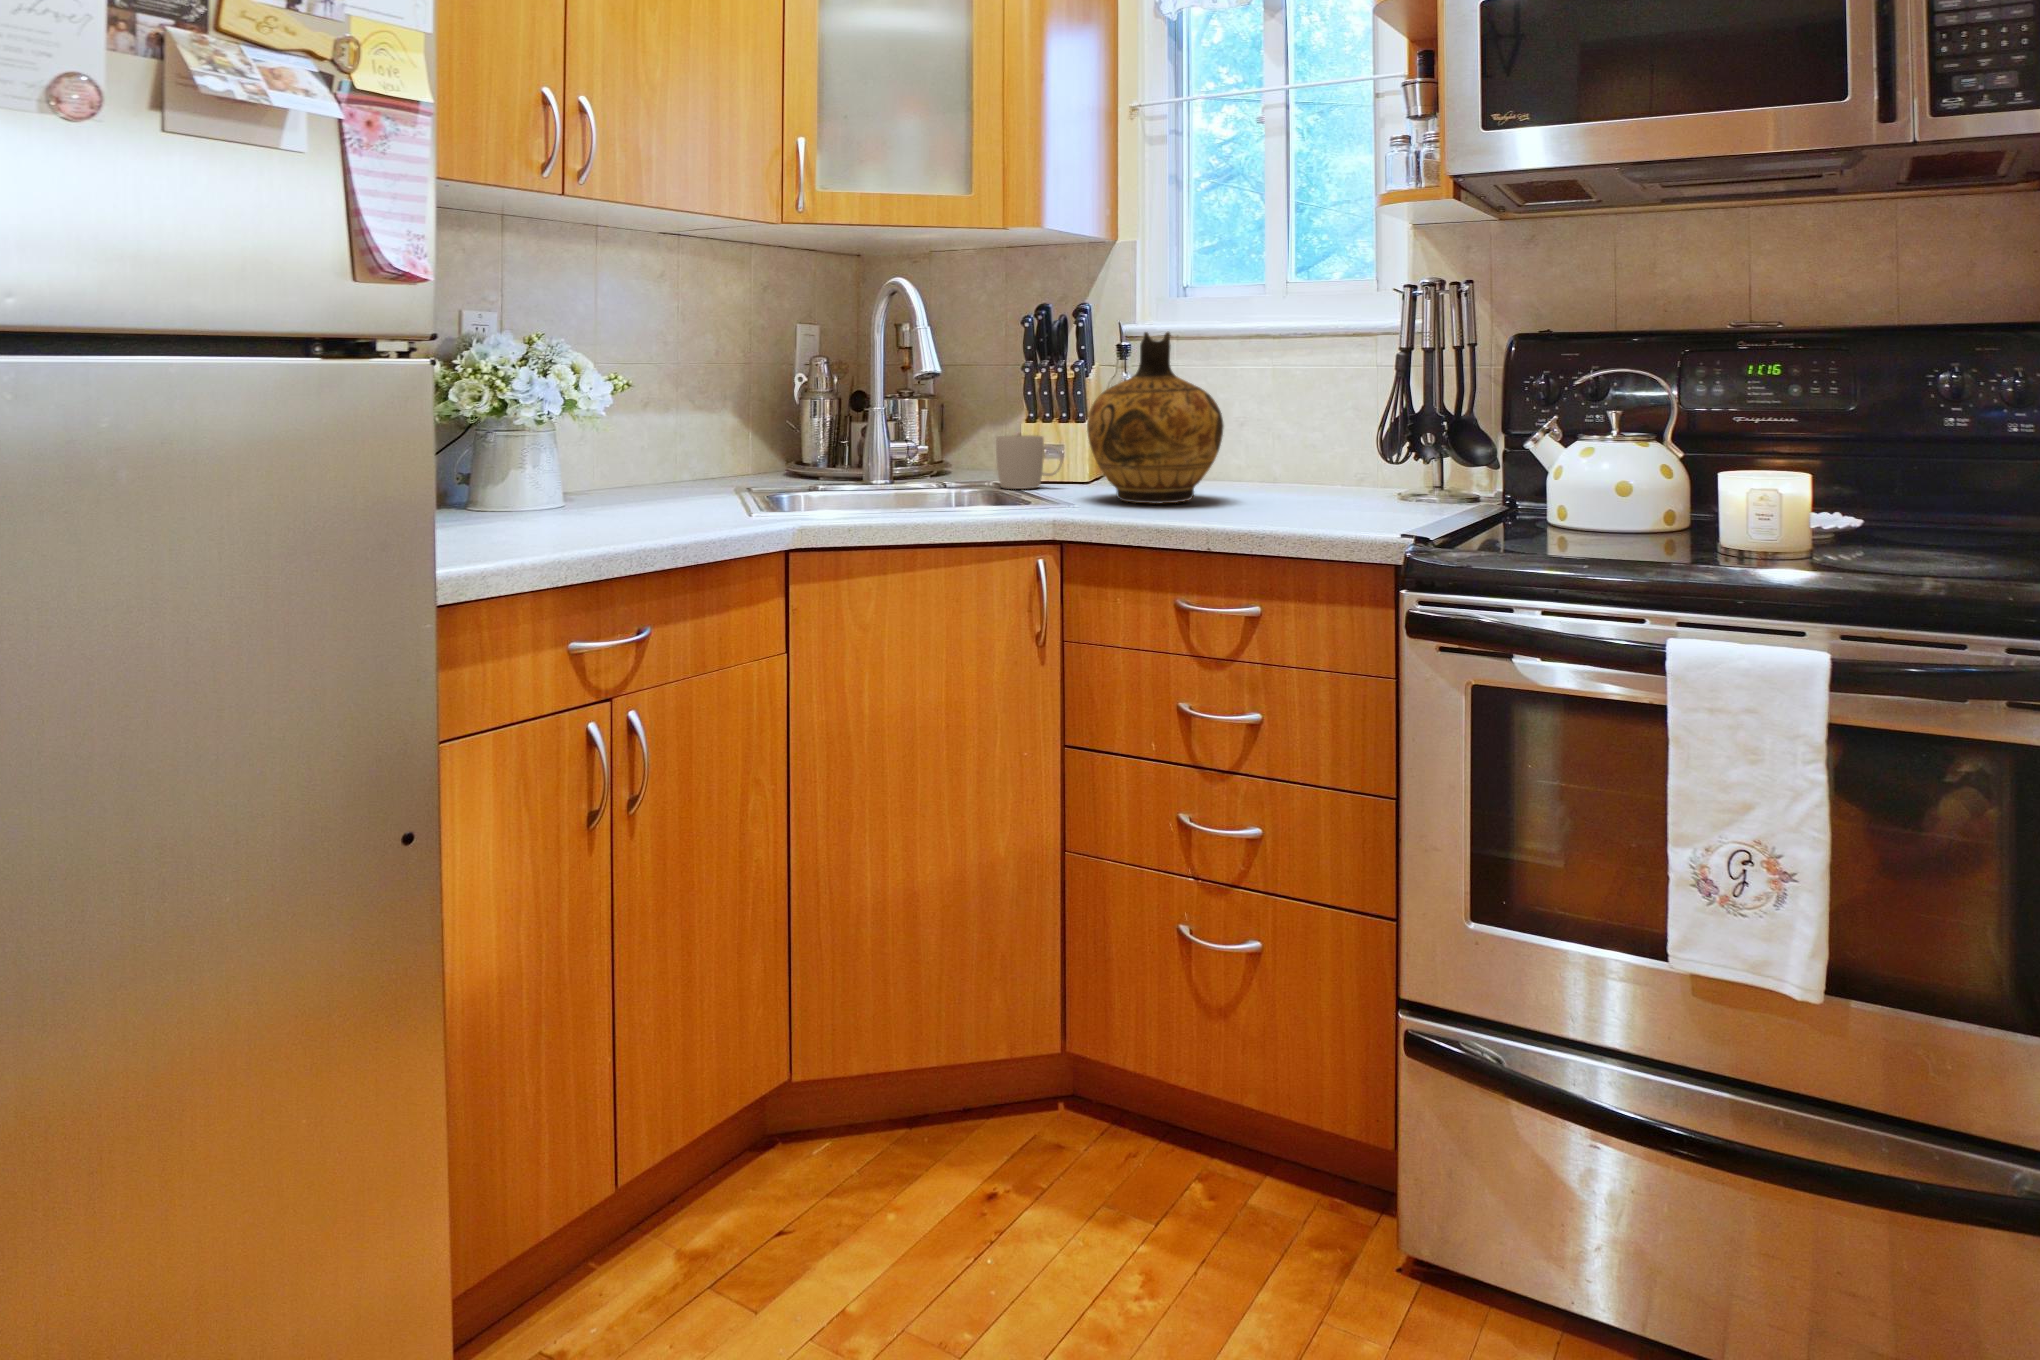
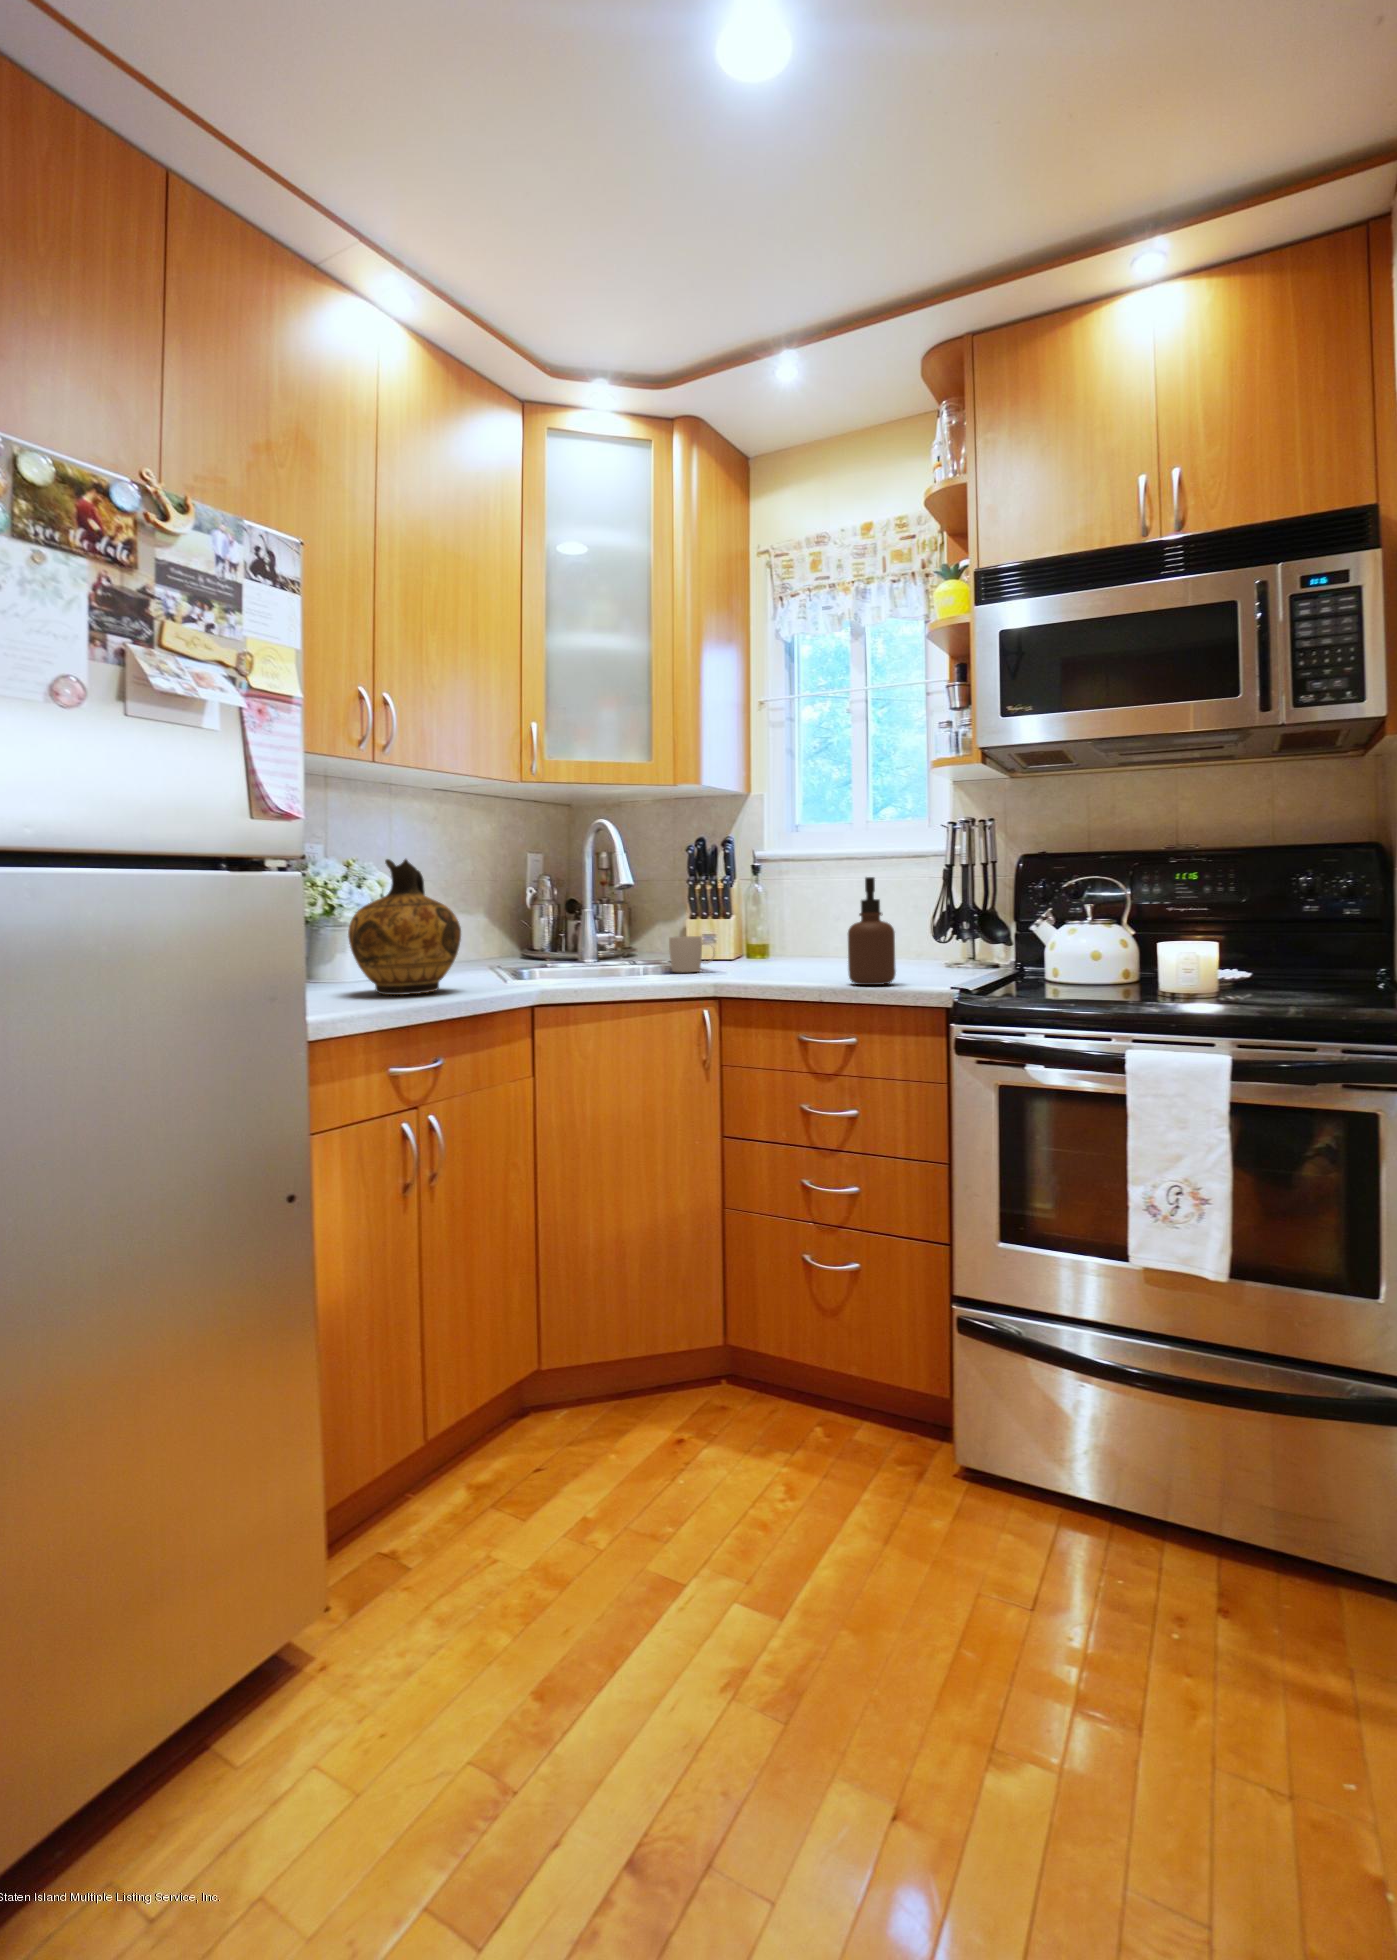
ceramic jug: present [1087,332,1224,503] -> present [348,859,461,995]
soap dispenser: none [1252,360,1322,520] -> present [848,877,896,985]

